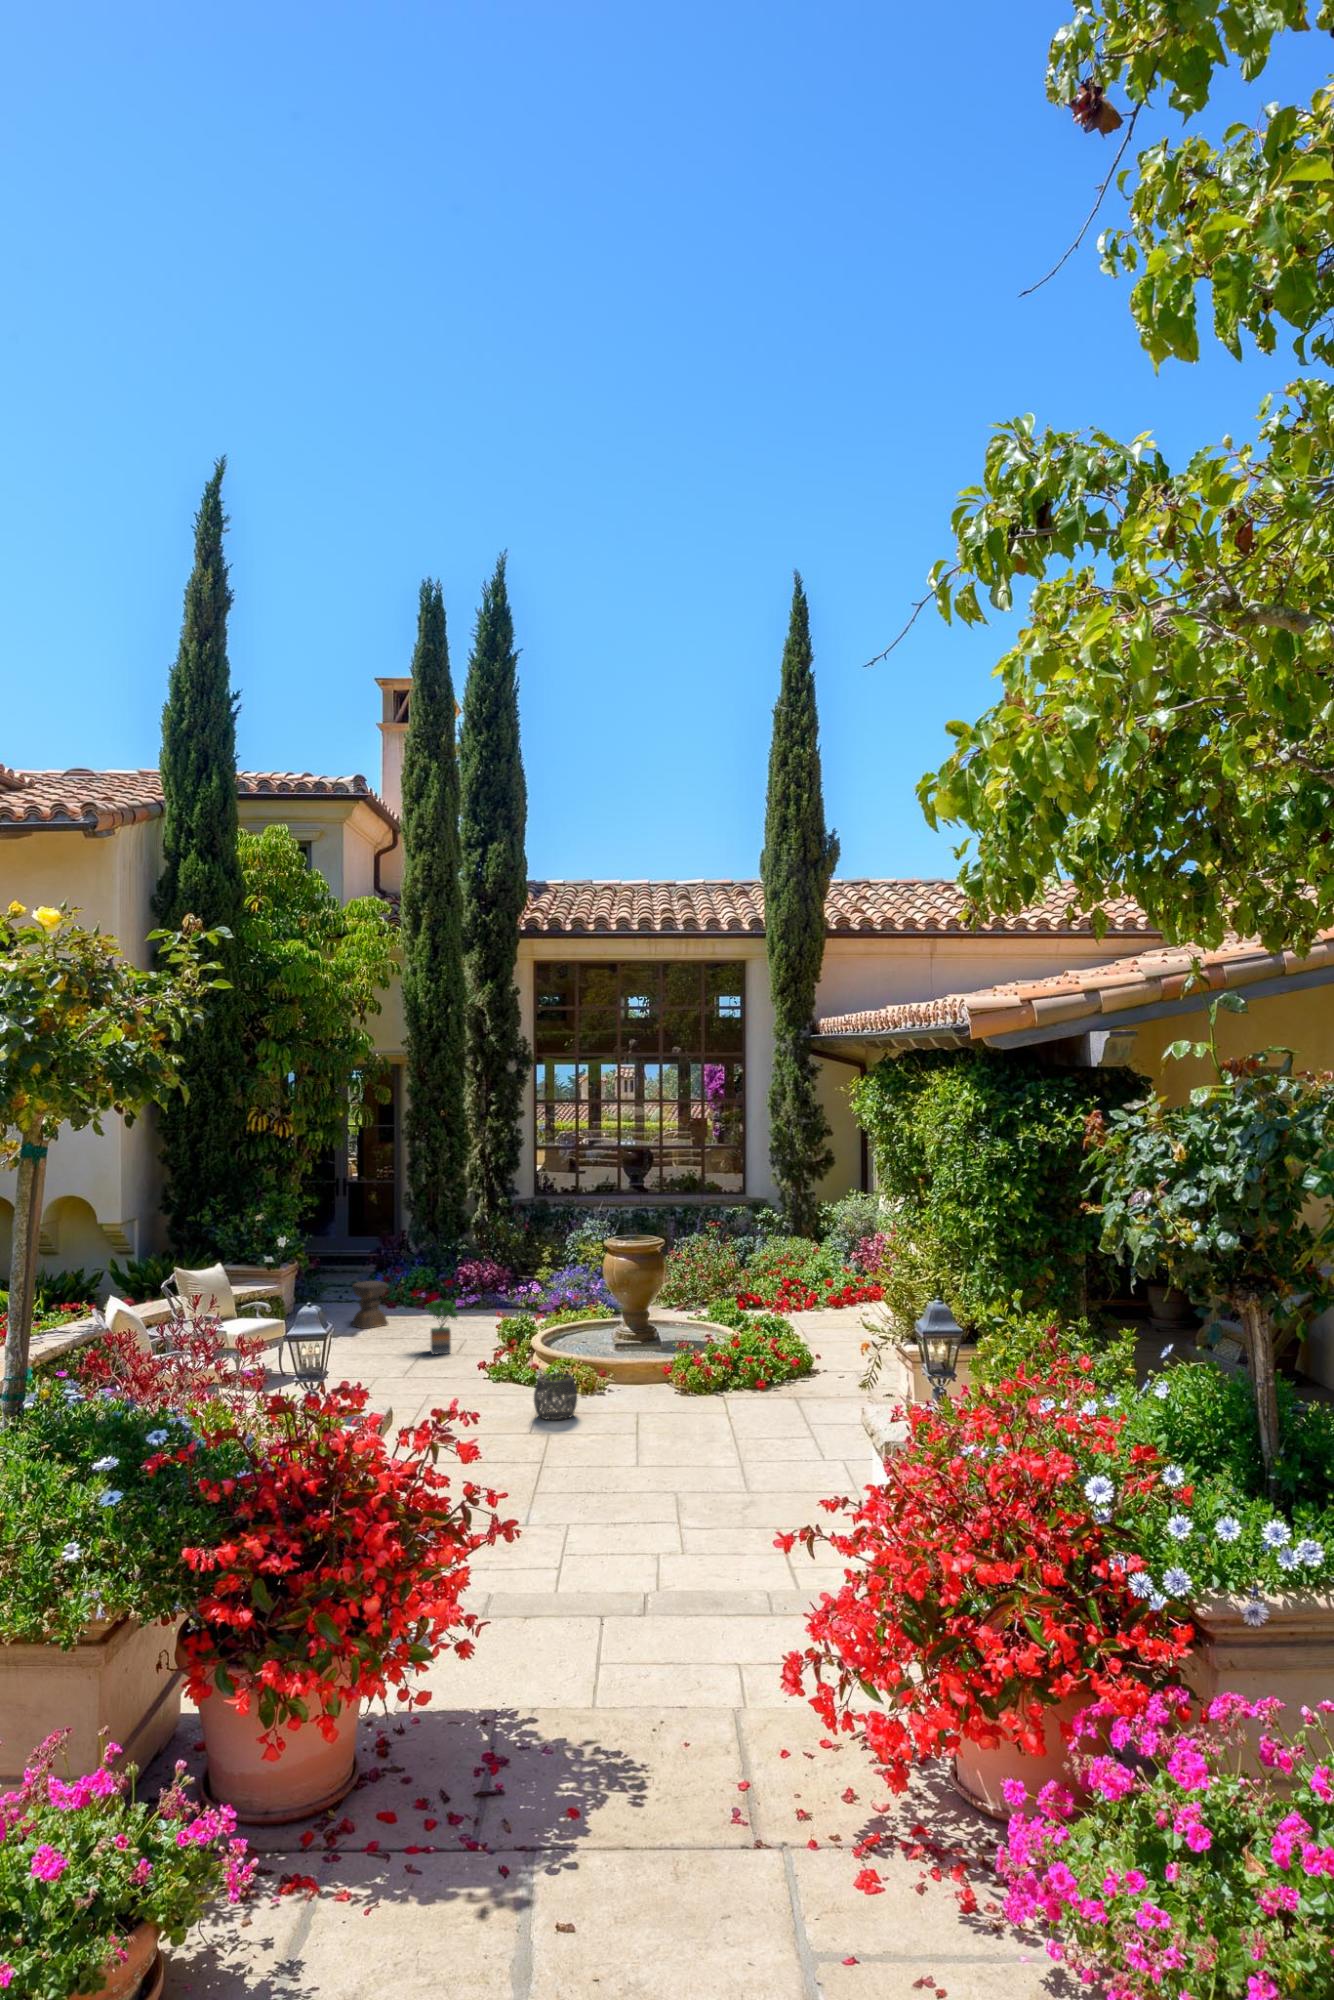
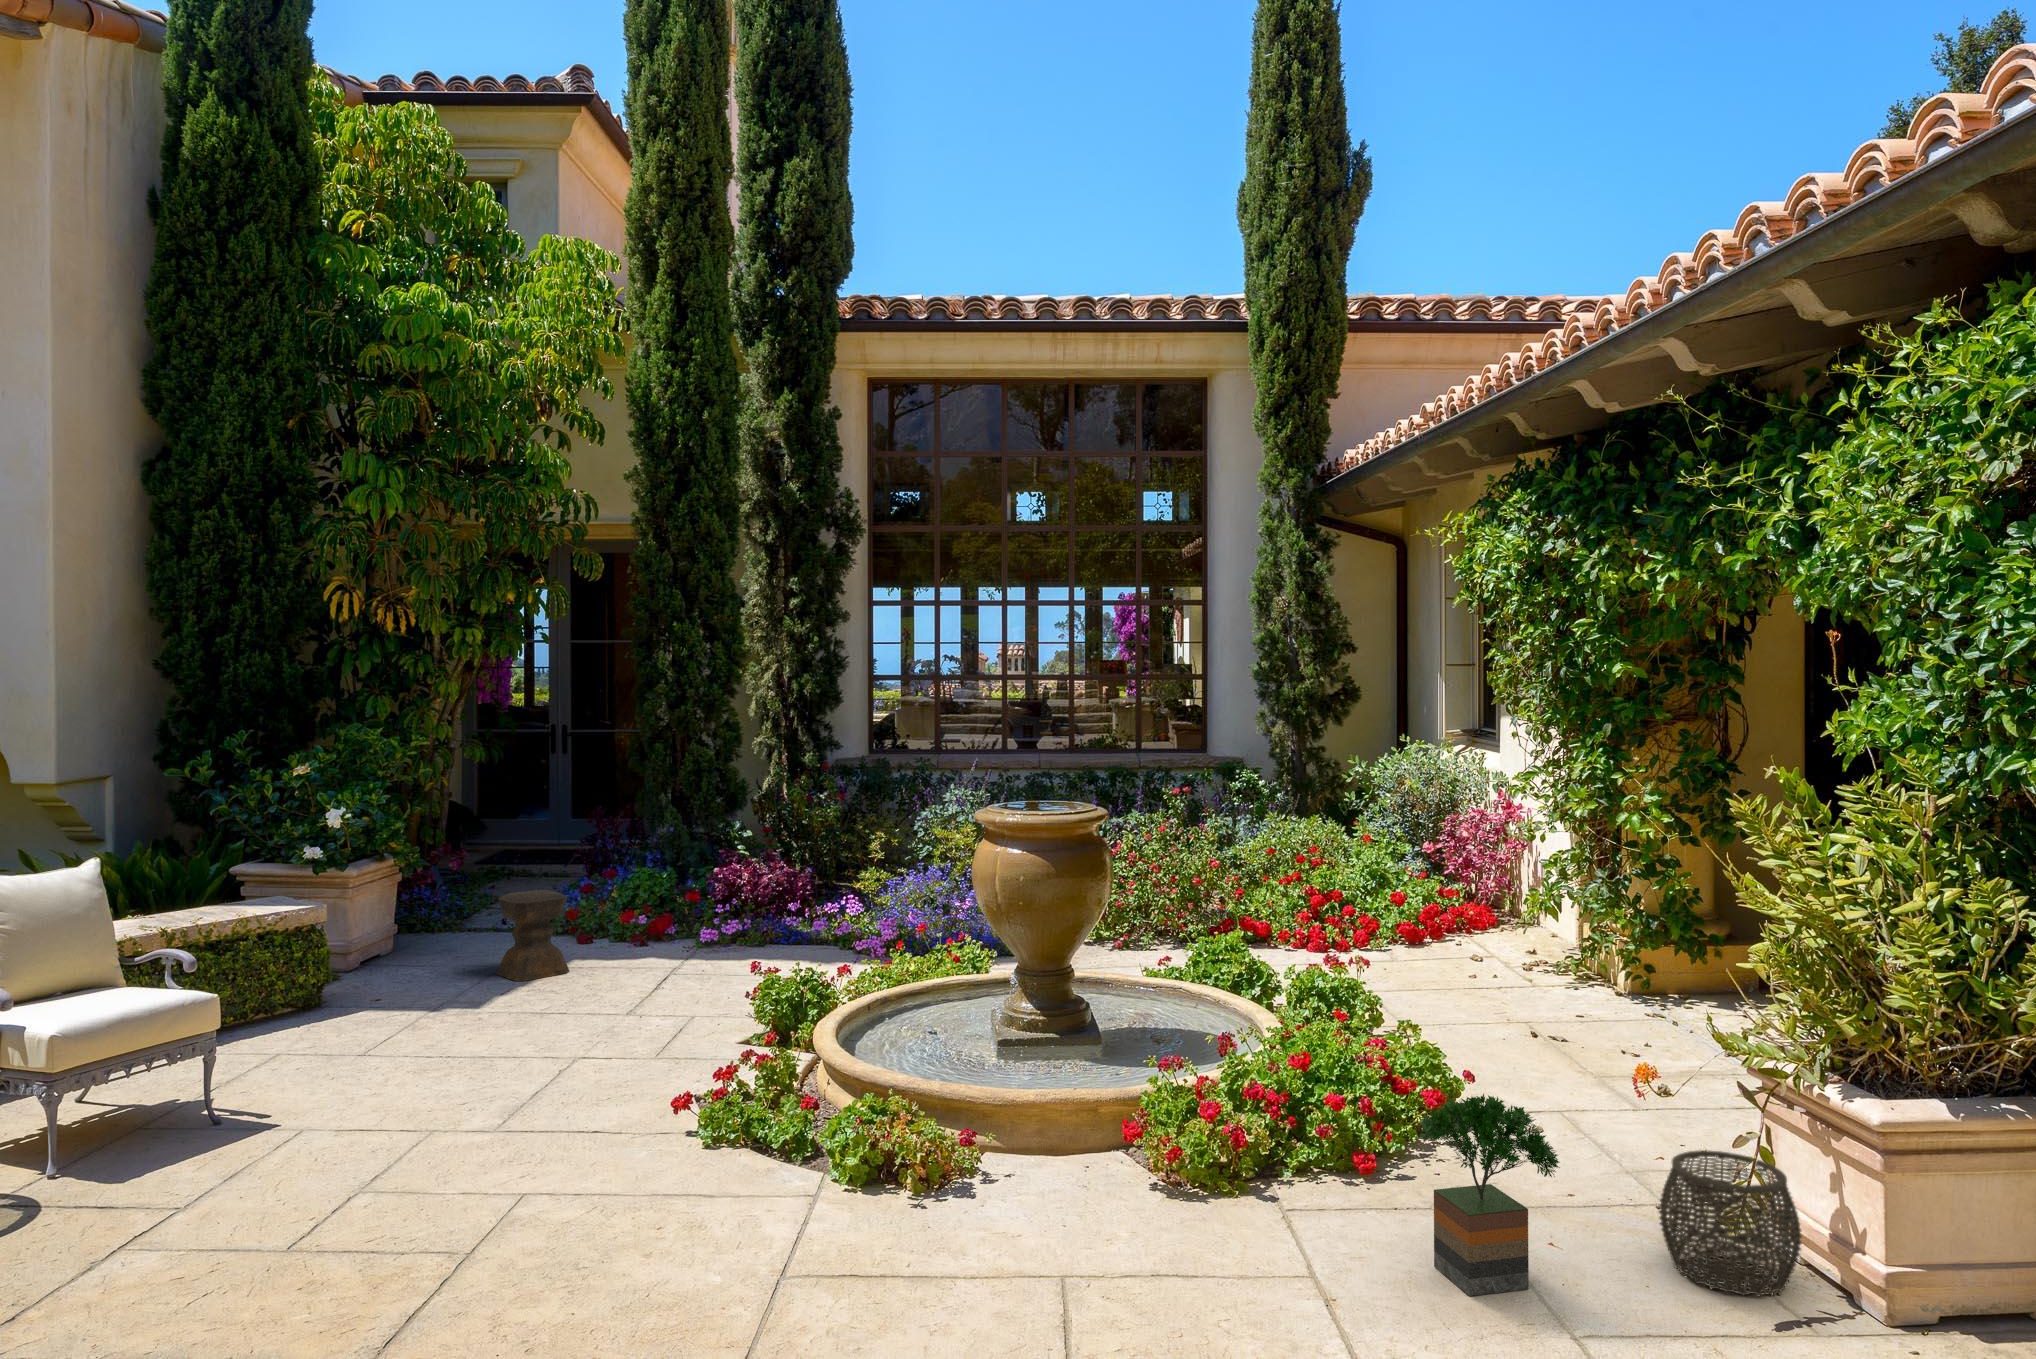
potted tree: present [425,1300,458,1354] -> present [1418,1094,1560,1296]
woven basket: present [534,1373,577,1420] -> present [1659,1150,1802,1296]

